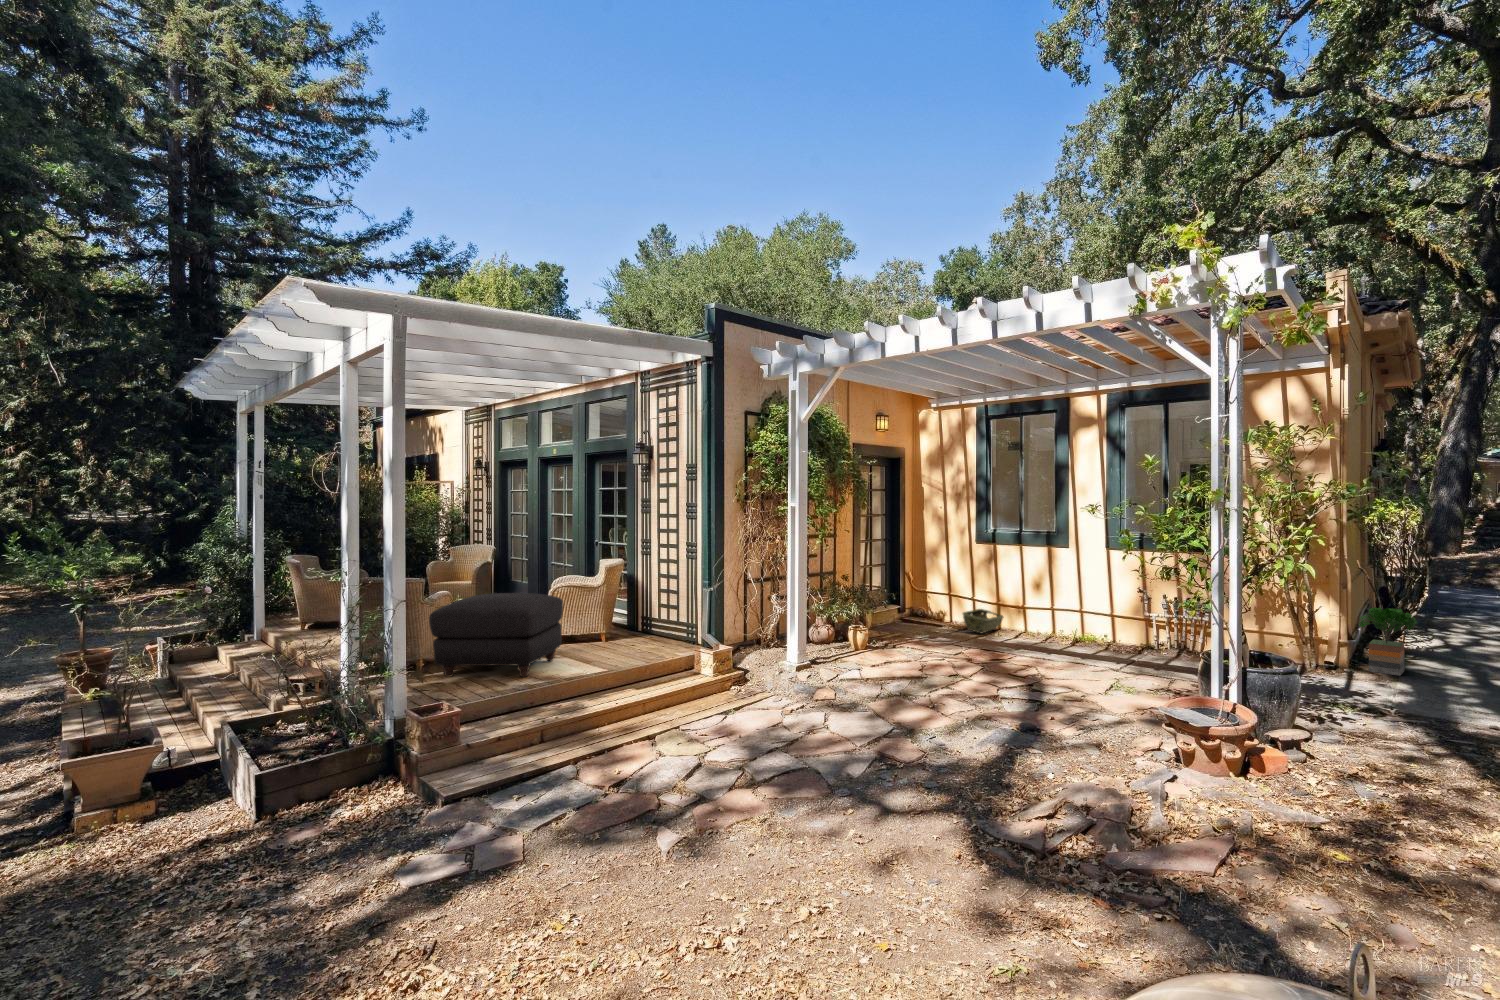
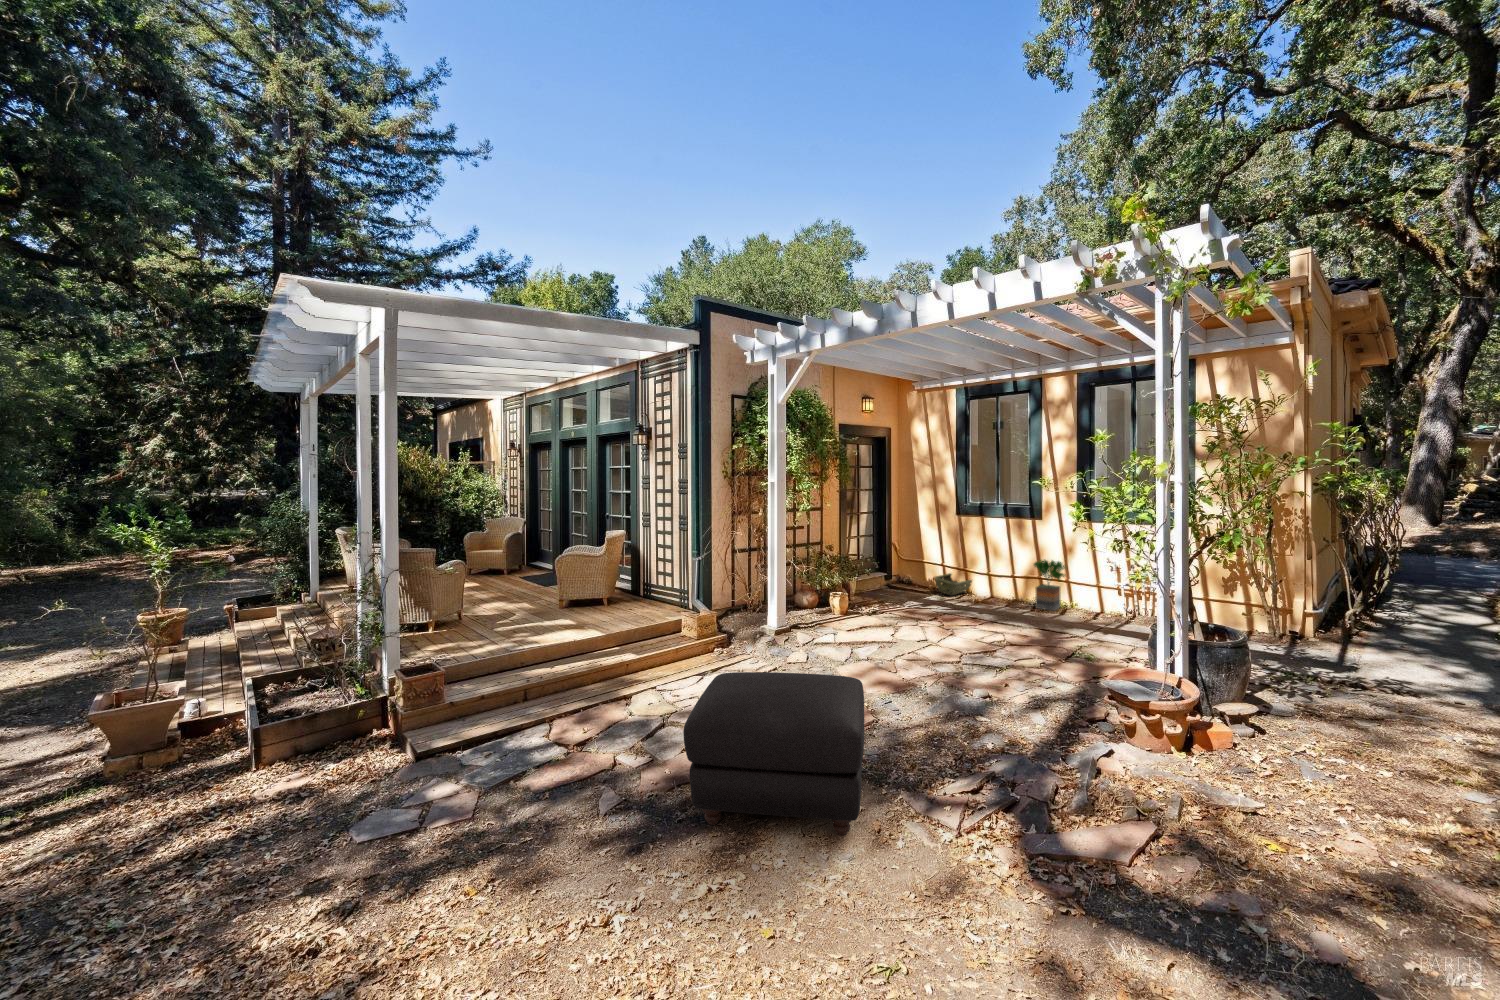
ottoman: present [429,593,563,677] -> present [683,672,864,836]
potted tree: present [1359,607,1417,676] -> present [1034,560,1066,611]

